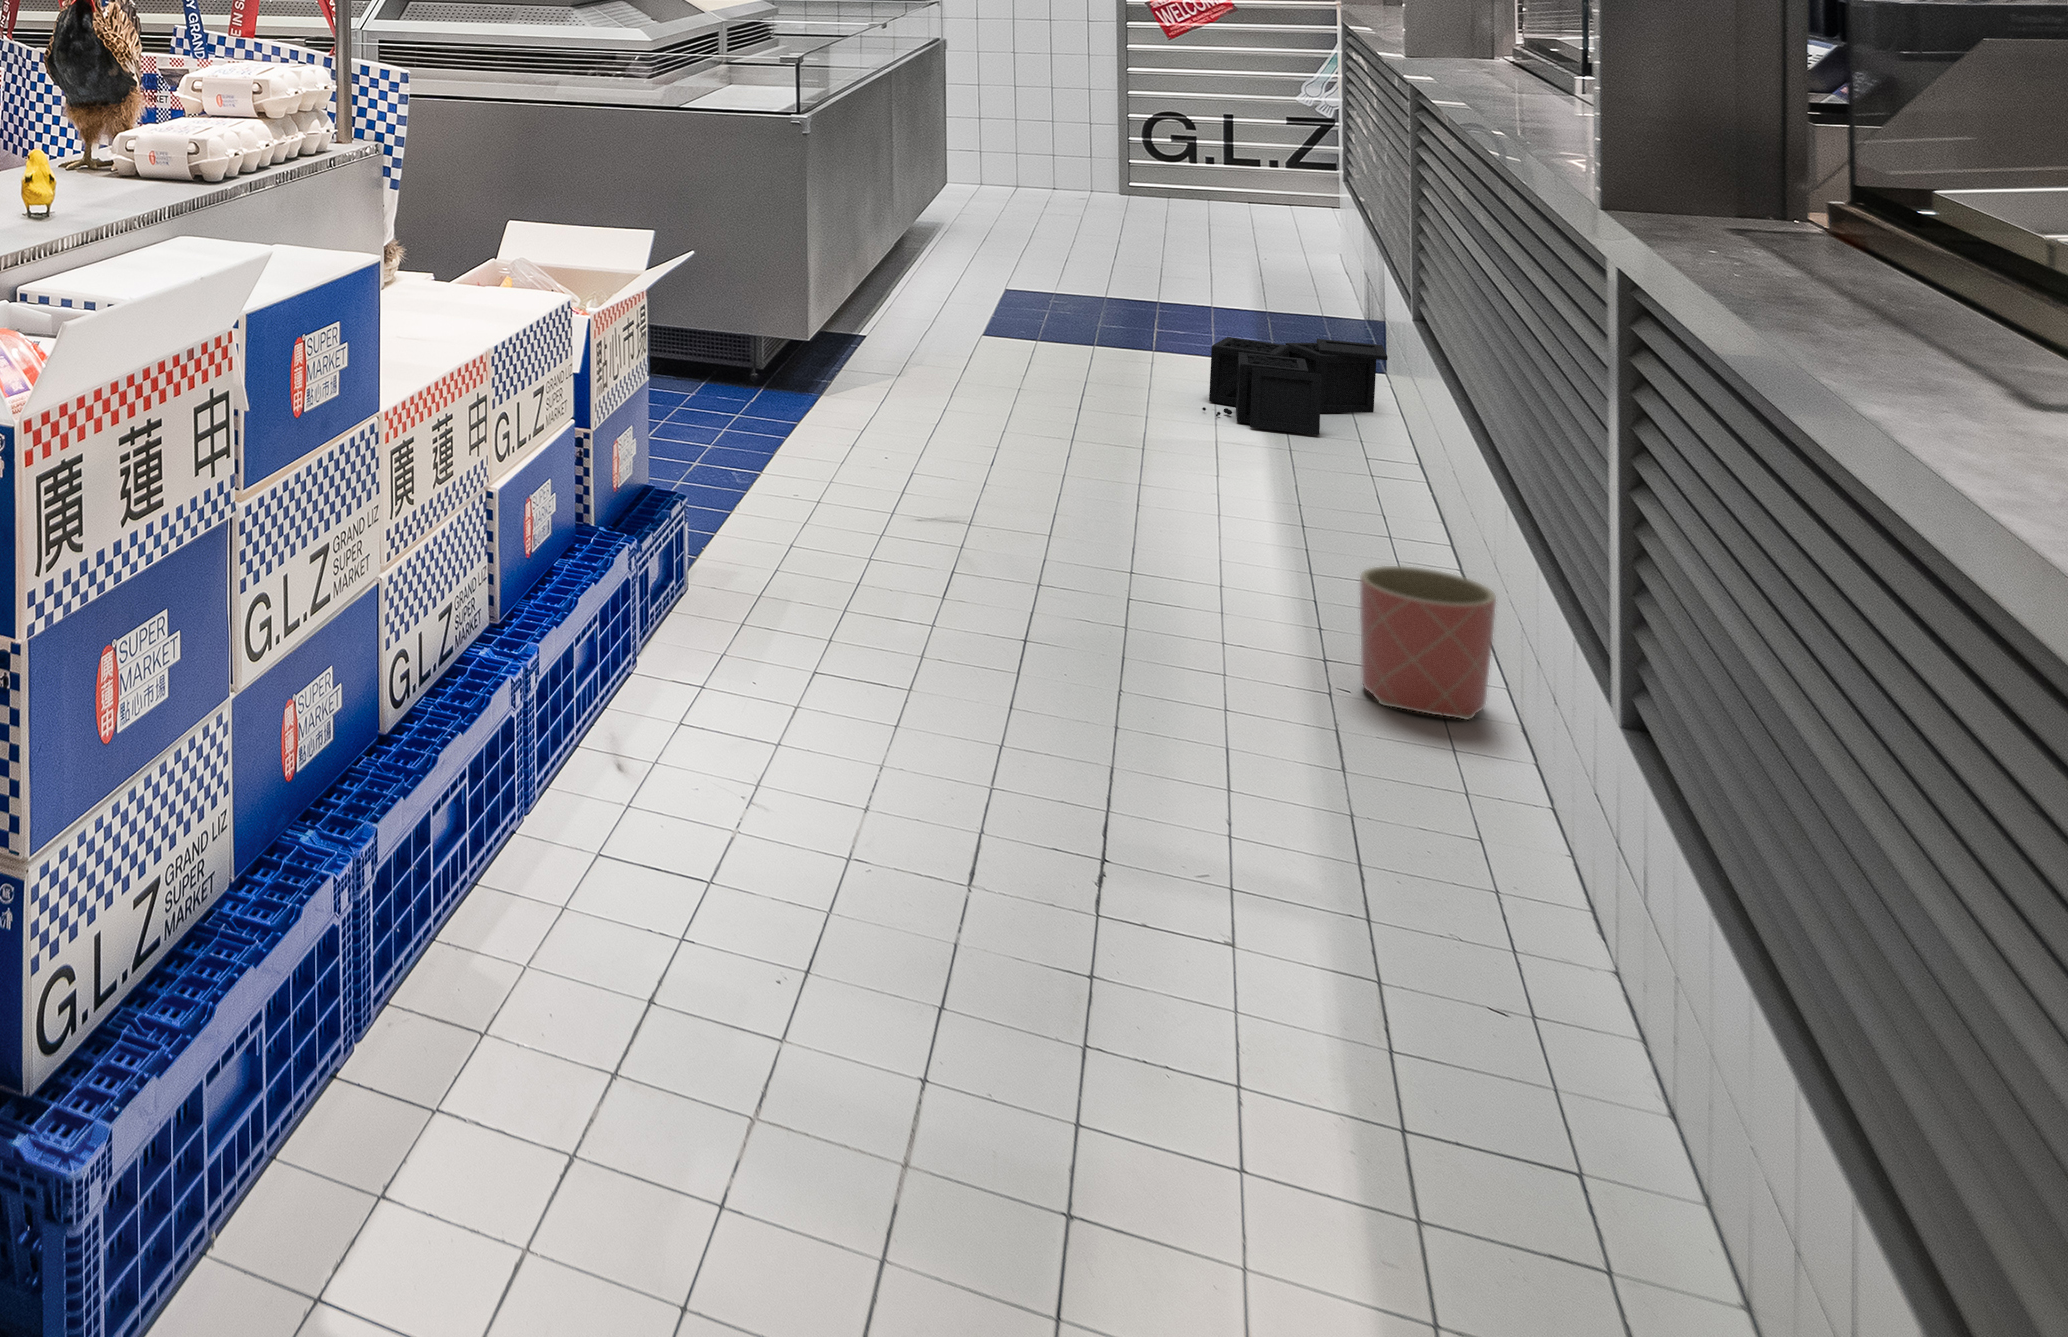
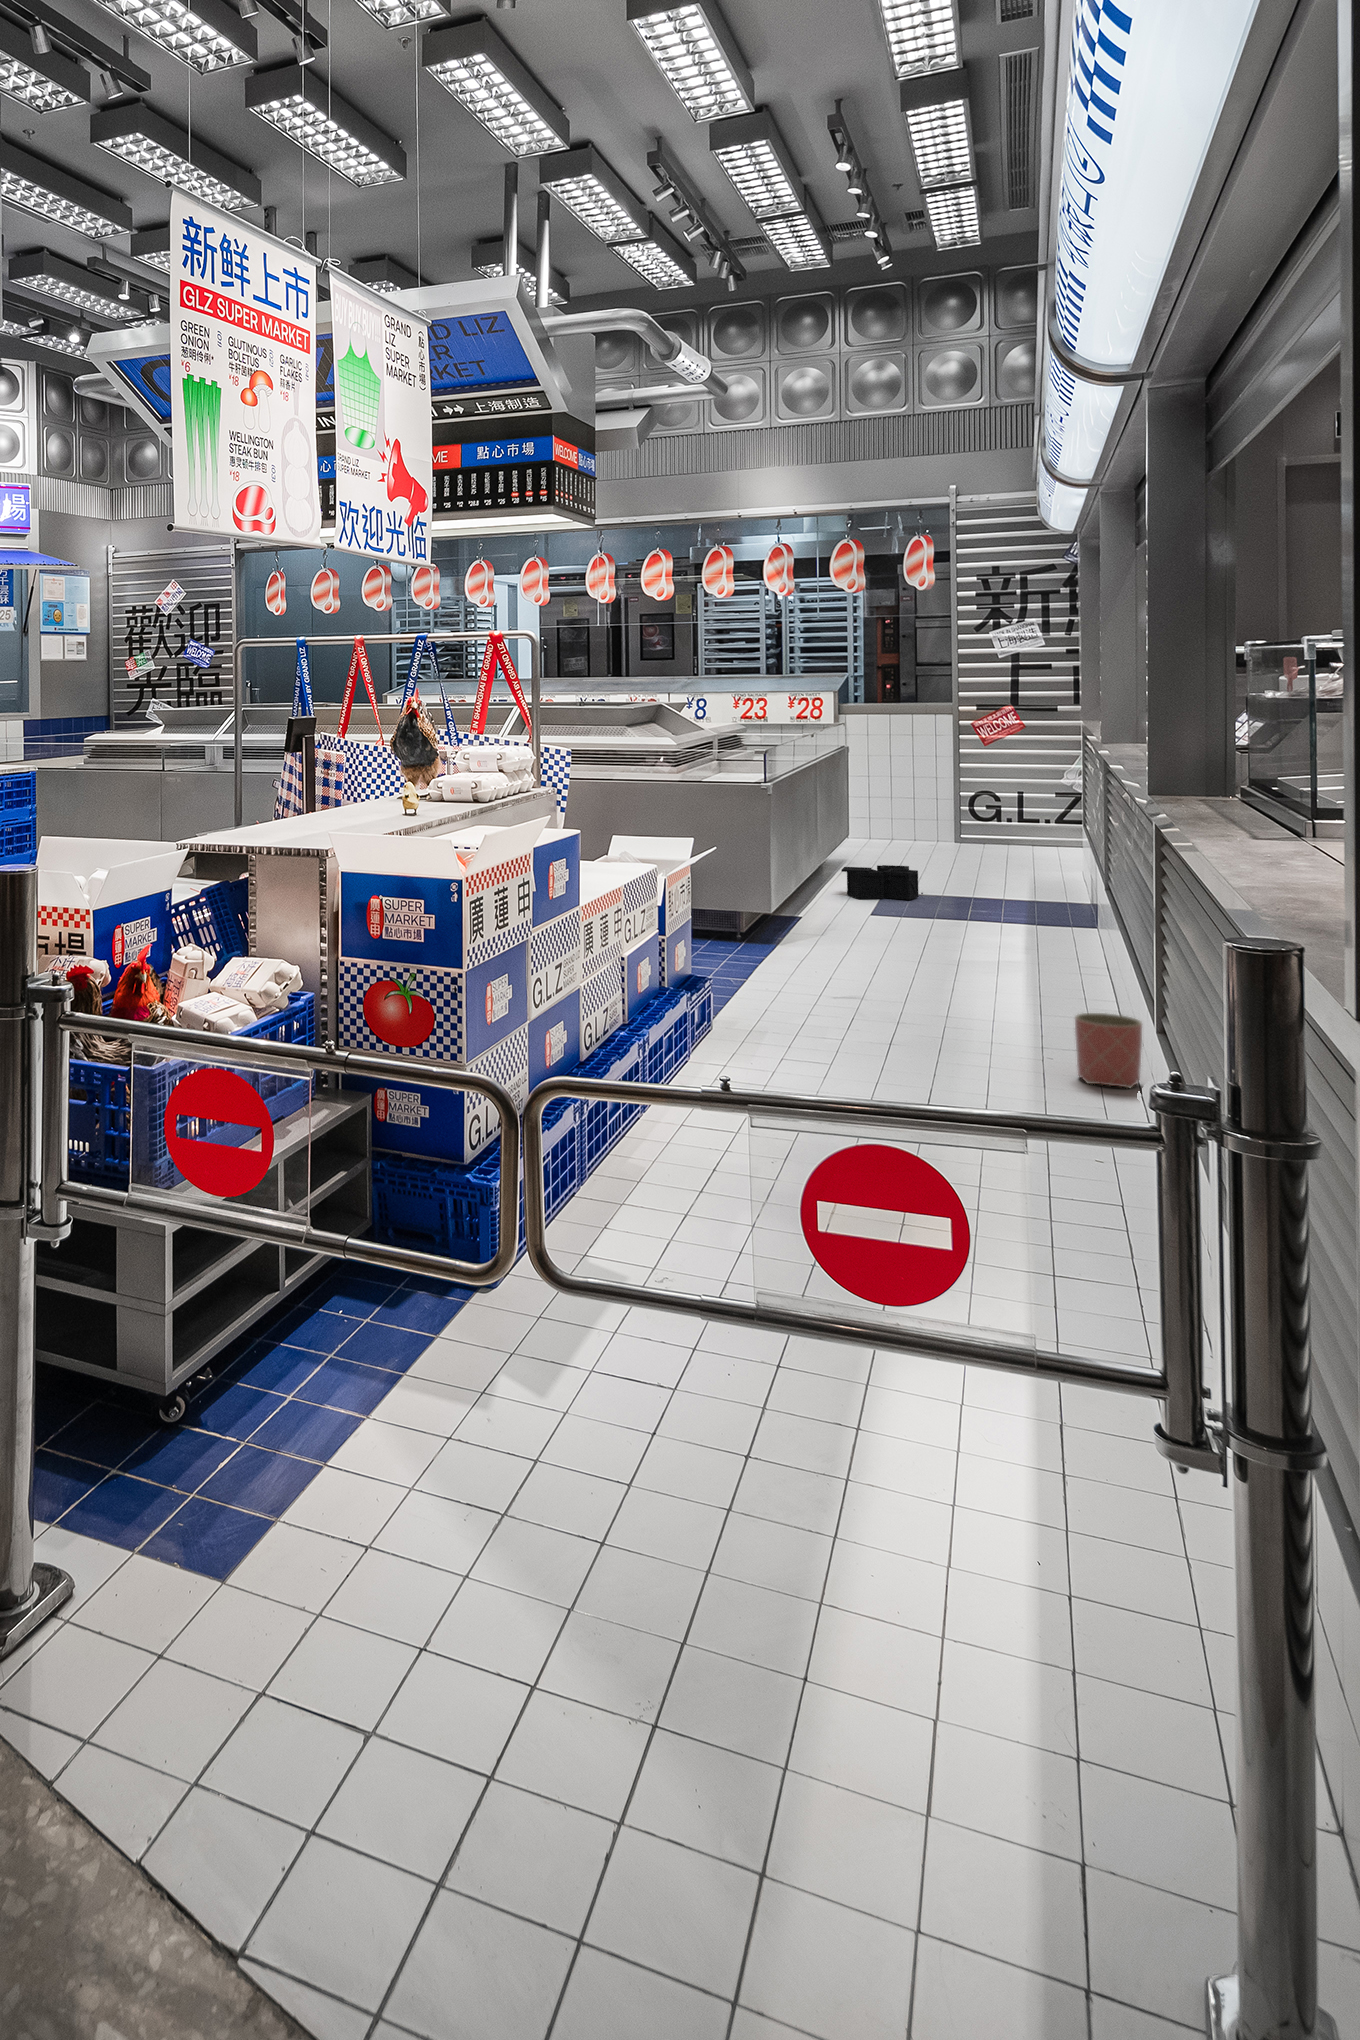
storage bin: present [1202,337,1388,435] -> present [841,865,923,900]

